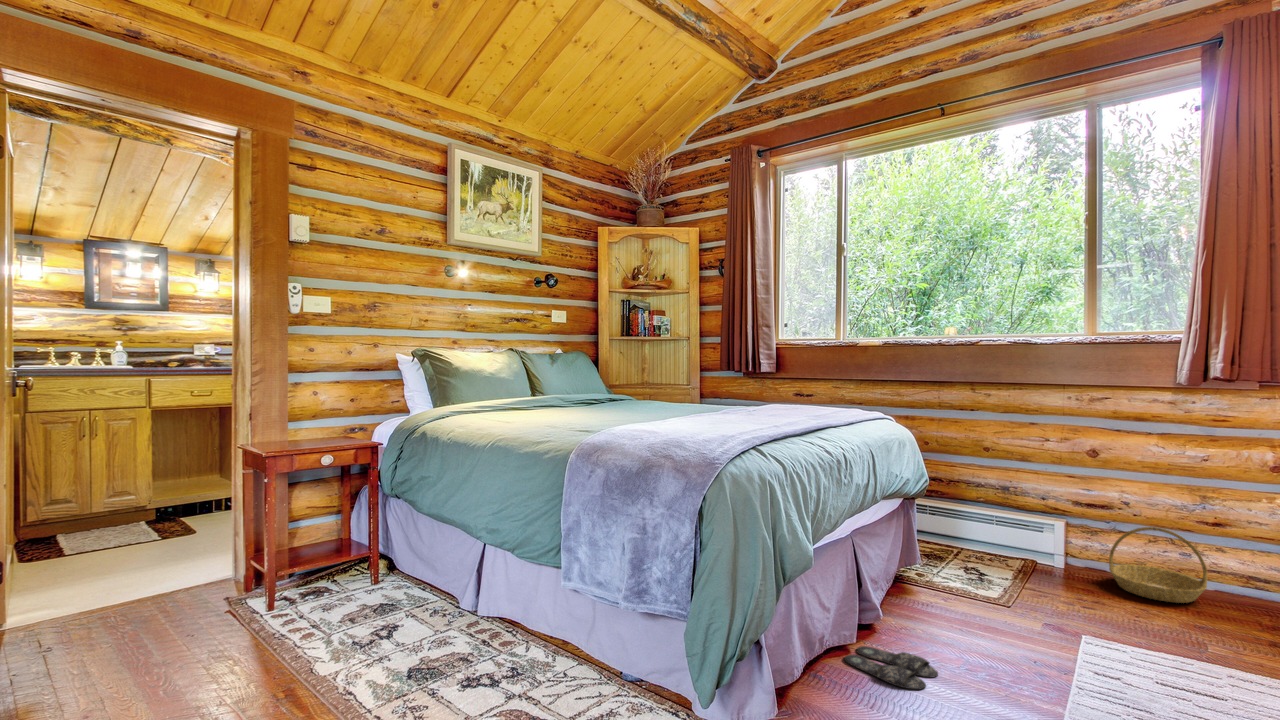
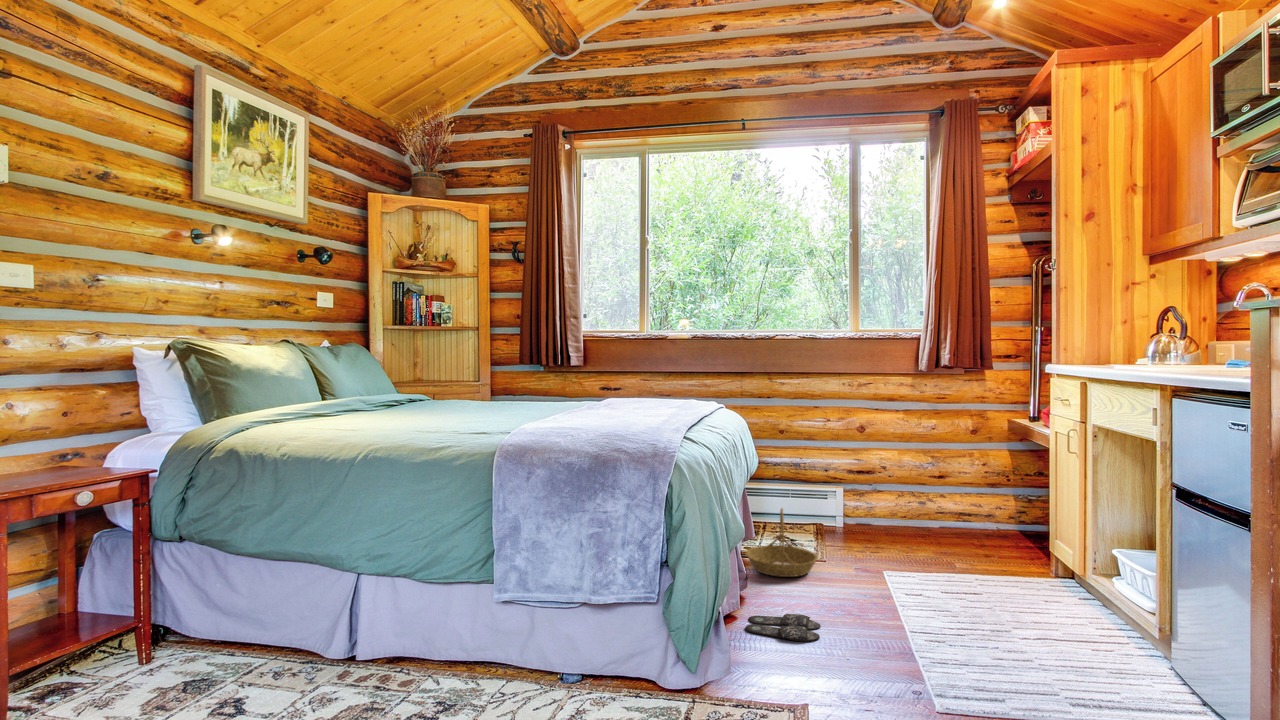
basket: present [1109,527,1207,603] -> present [746,508,818,577]

